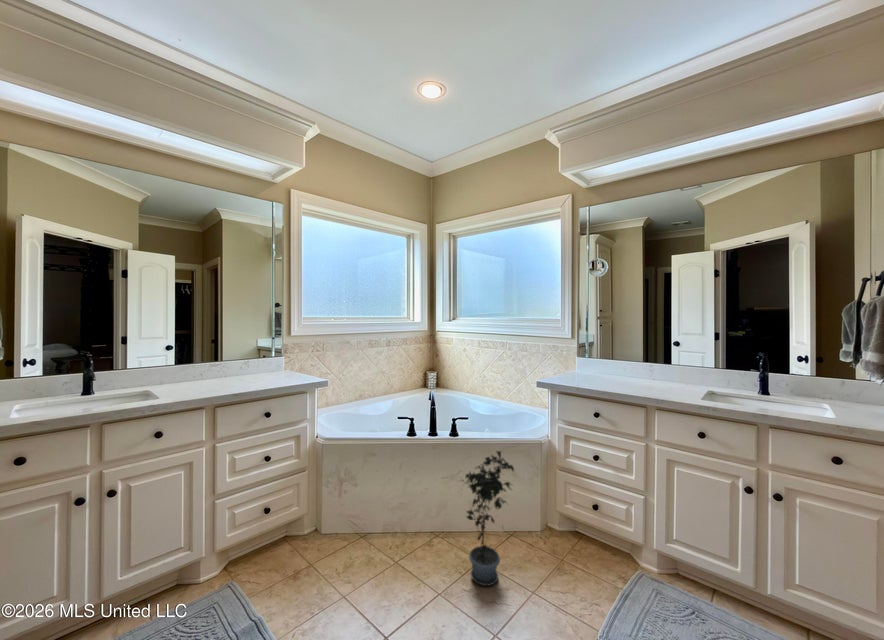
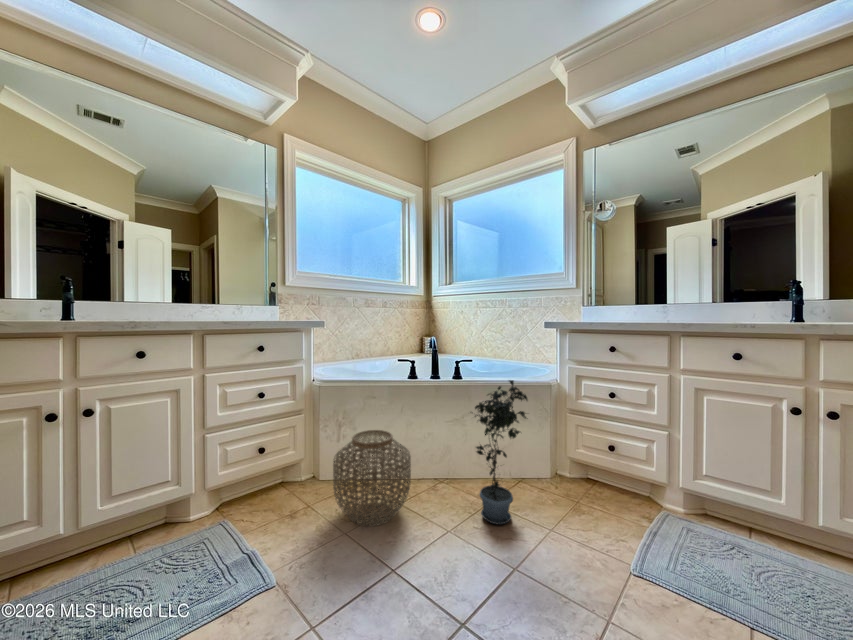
woven basket: none [334,493,406,587] -> present [333,430,411,526]

